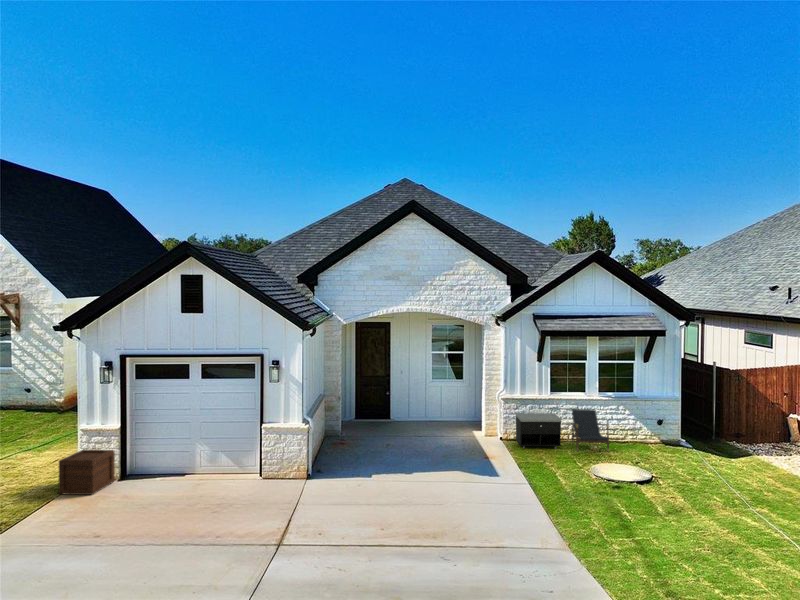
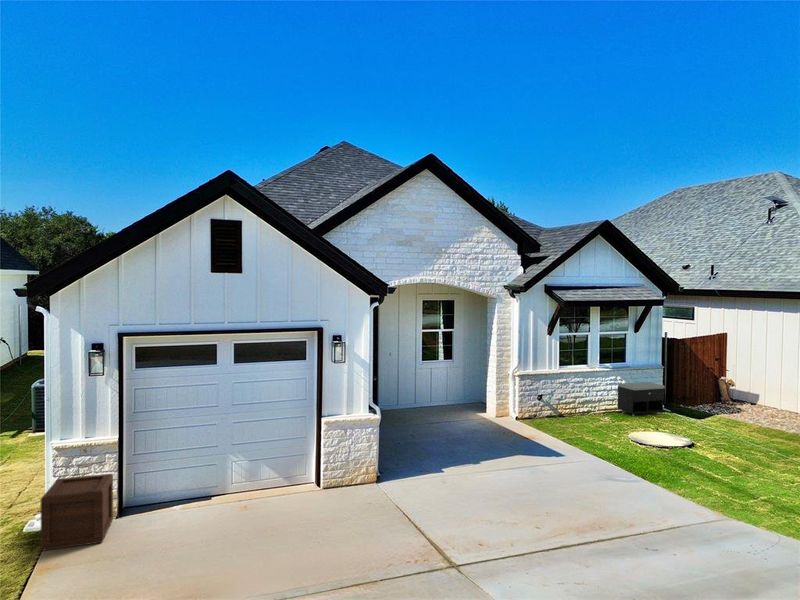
lounge chair: present [572,409,609,451] -> none [580,381,622,423]
storage bench: present [516,413,561,449] -> present [618,382,665,416]

